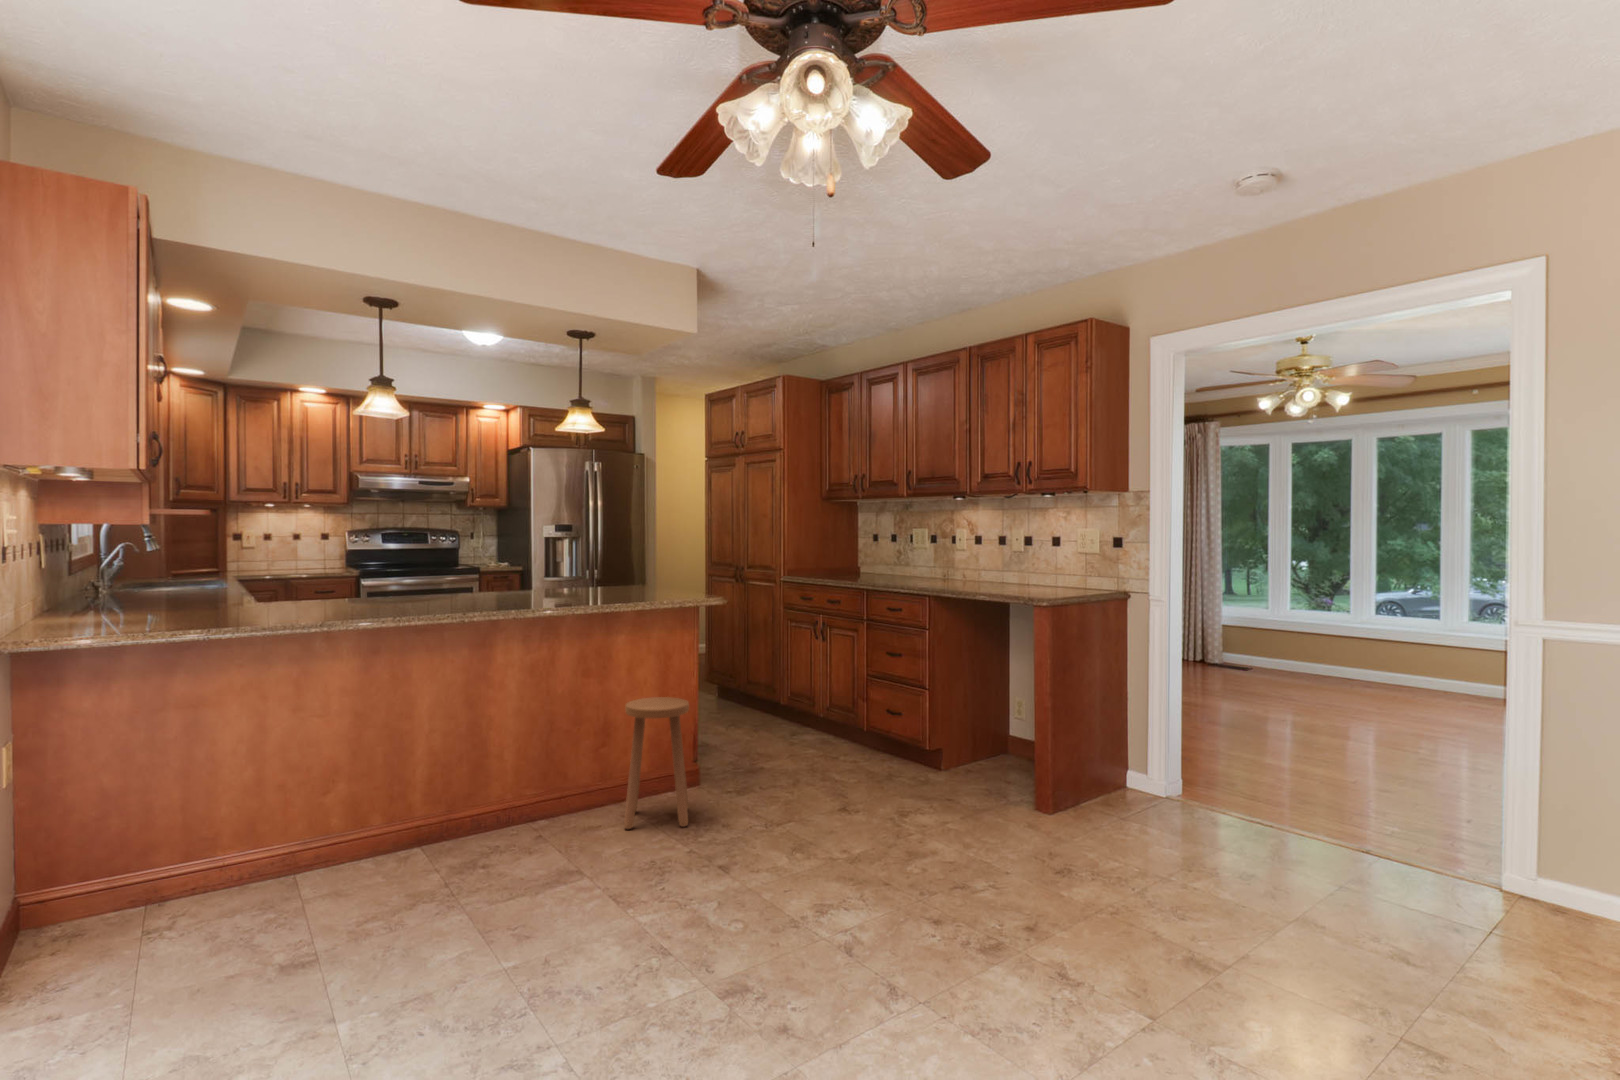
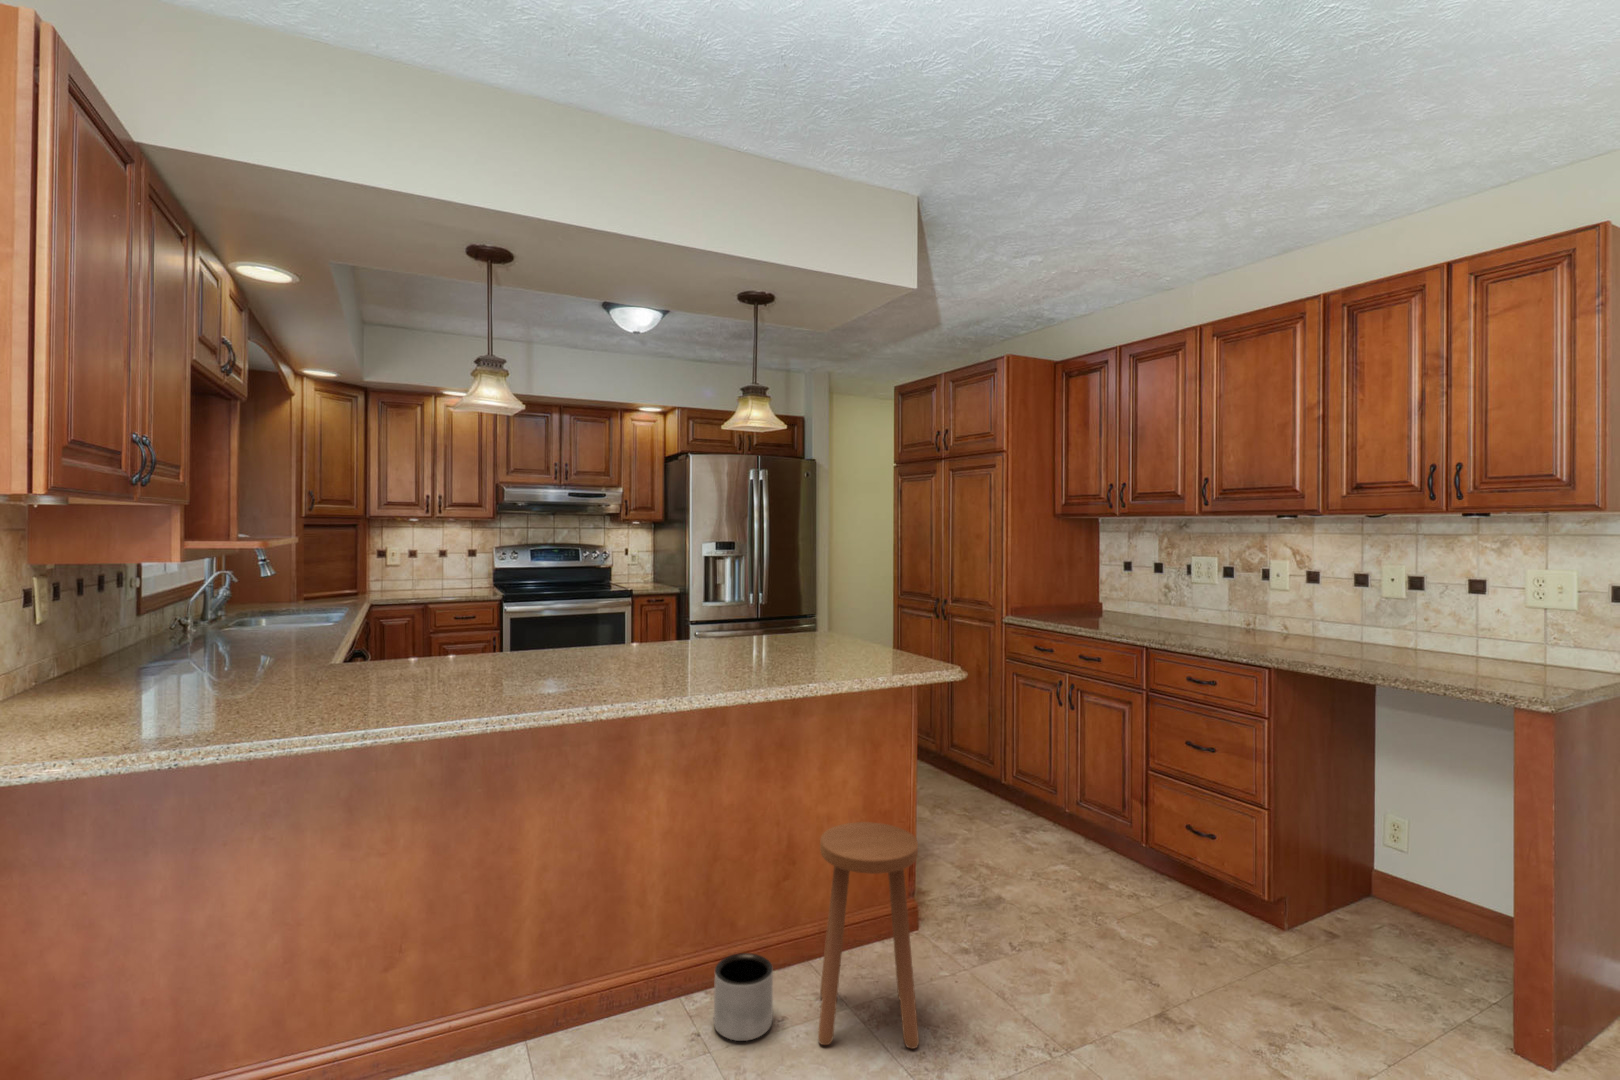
planter: none [555,784,595,832] -> present [714,953,773,1041]

